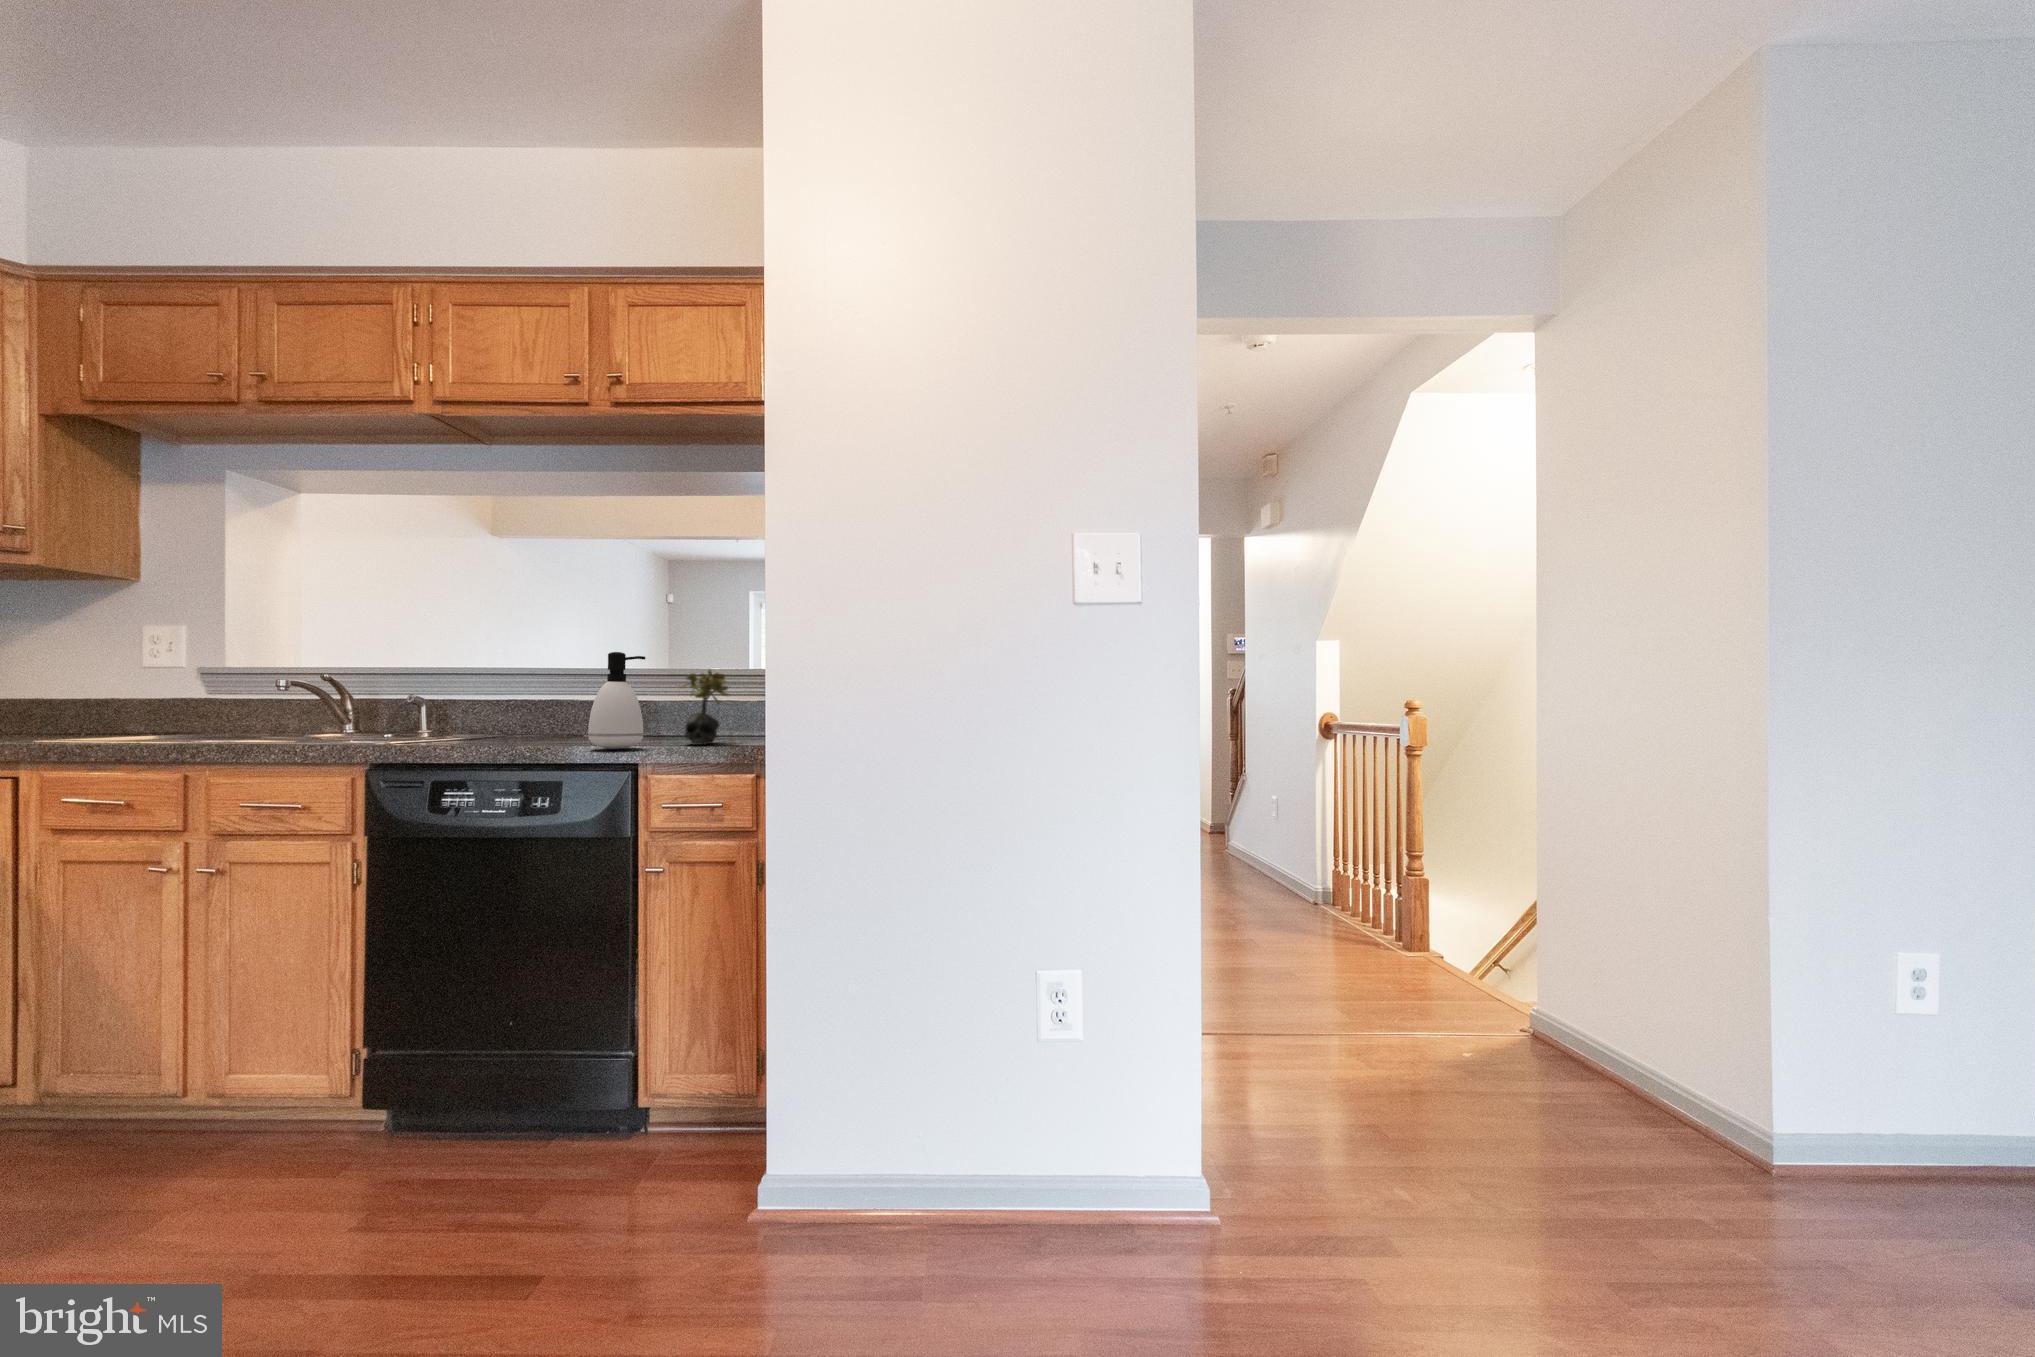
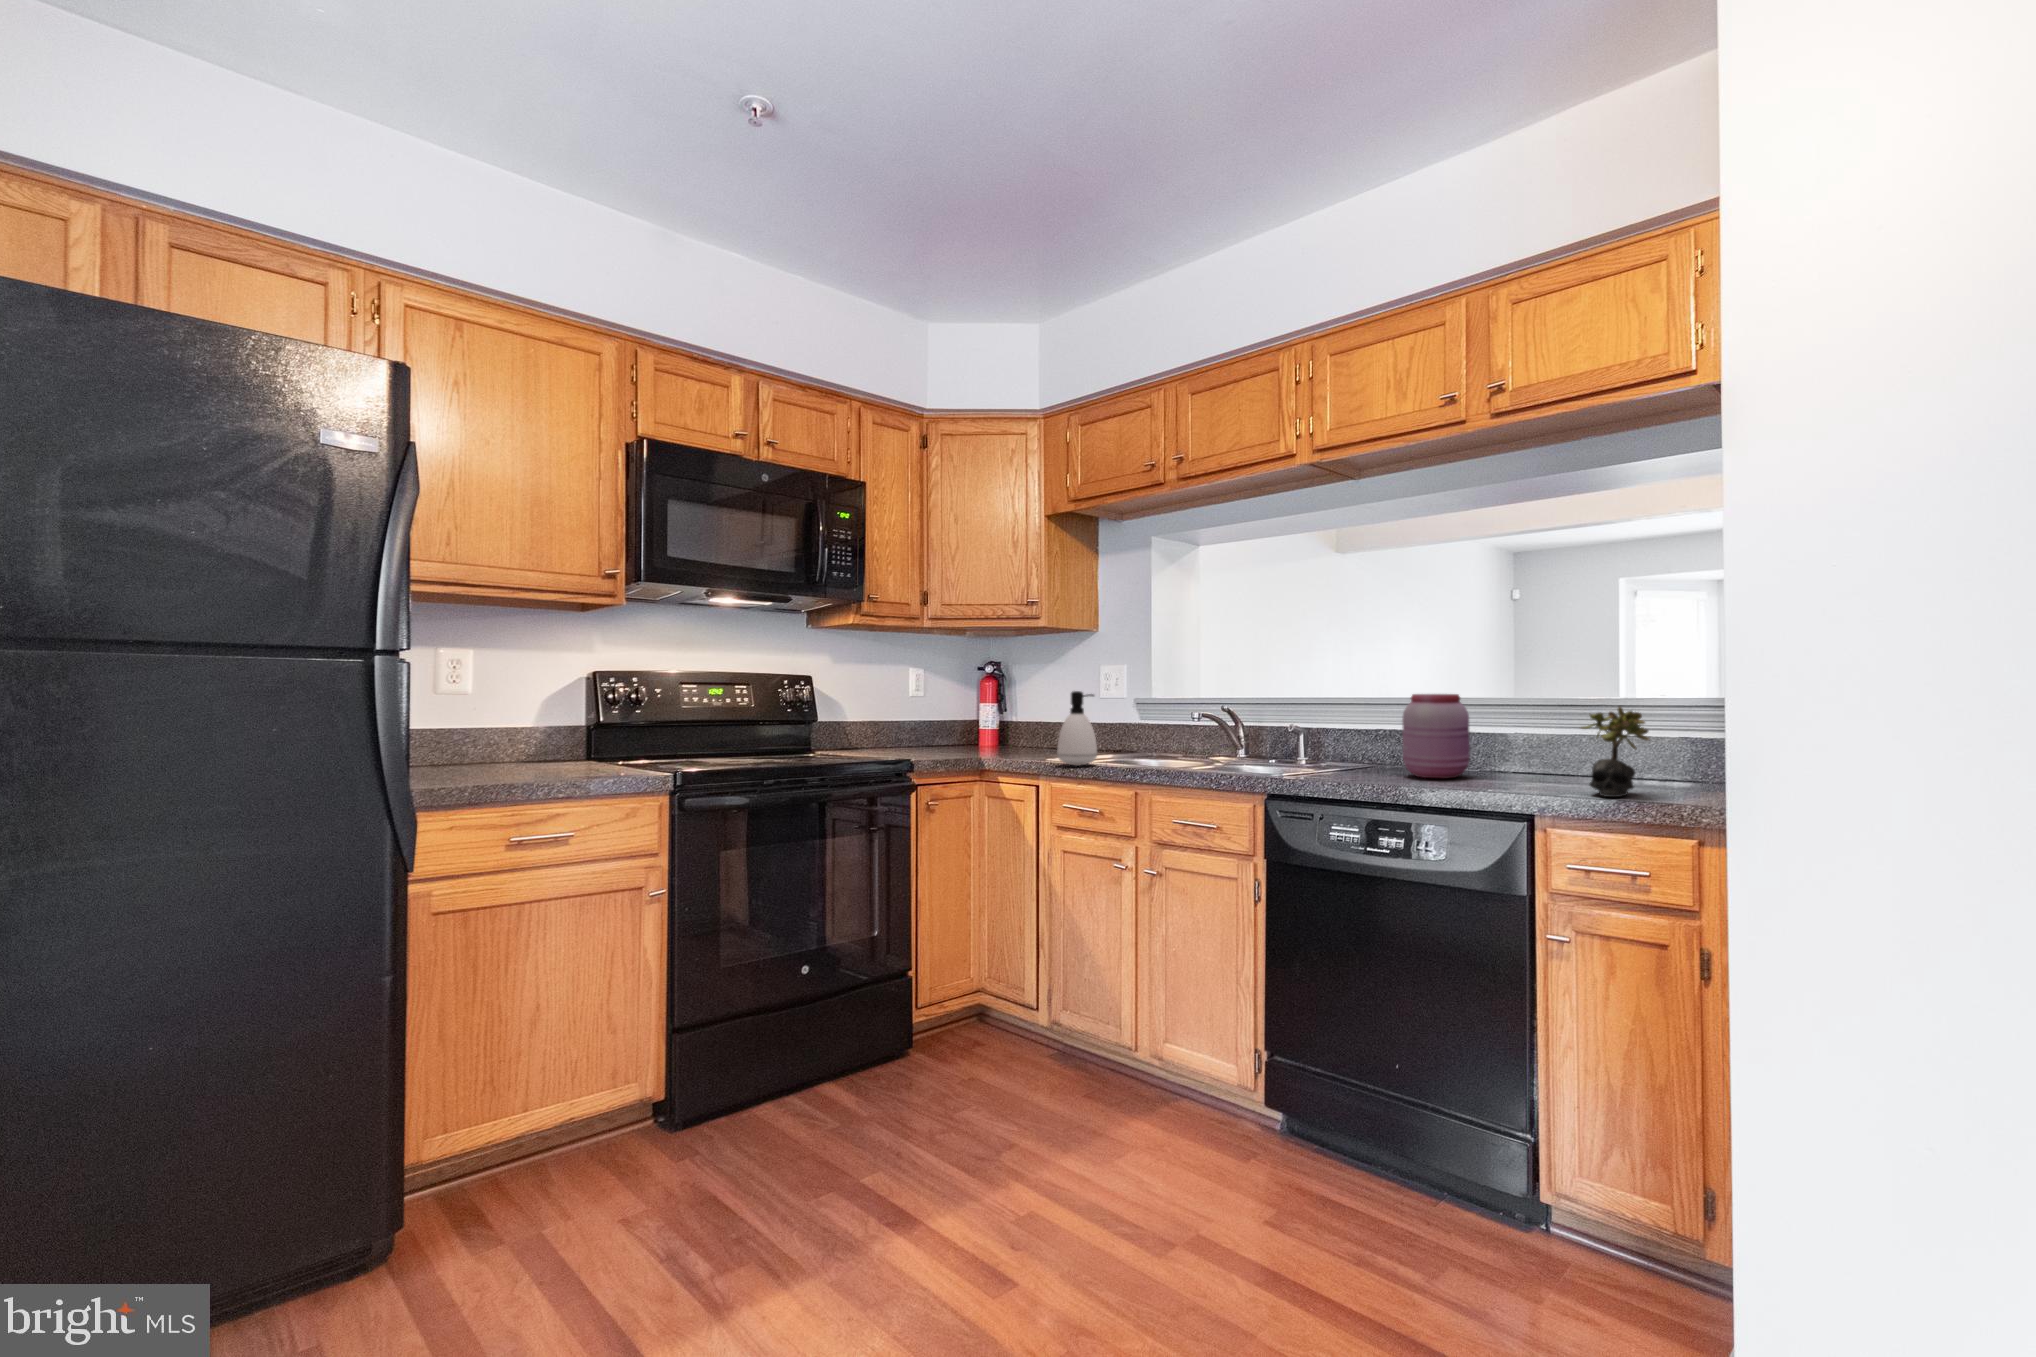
soap dispenser: present [588,652,645,749] -> present [1057,691,1097,766]
jar: none [523,659,587,741] -> present [1402,694,1470,778]

